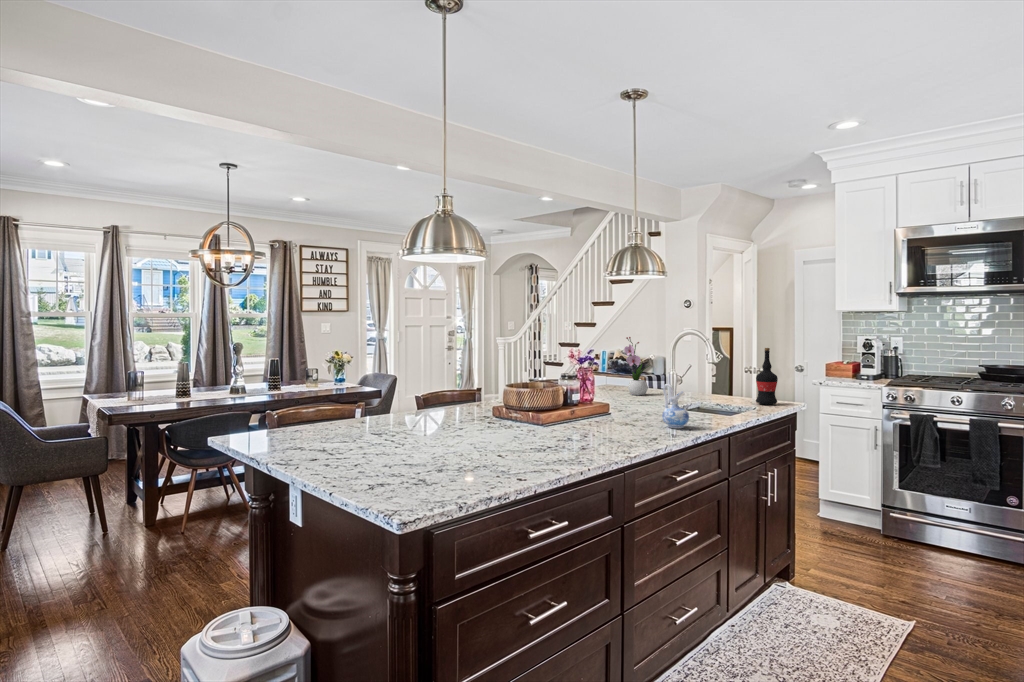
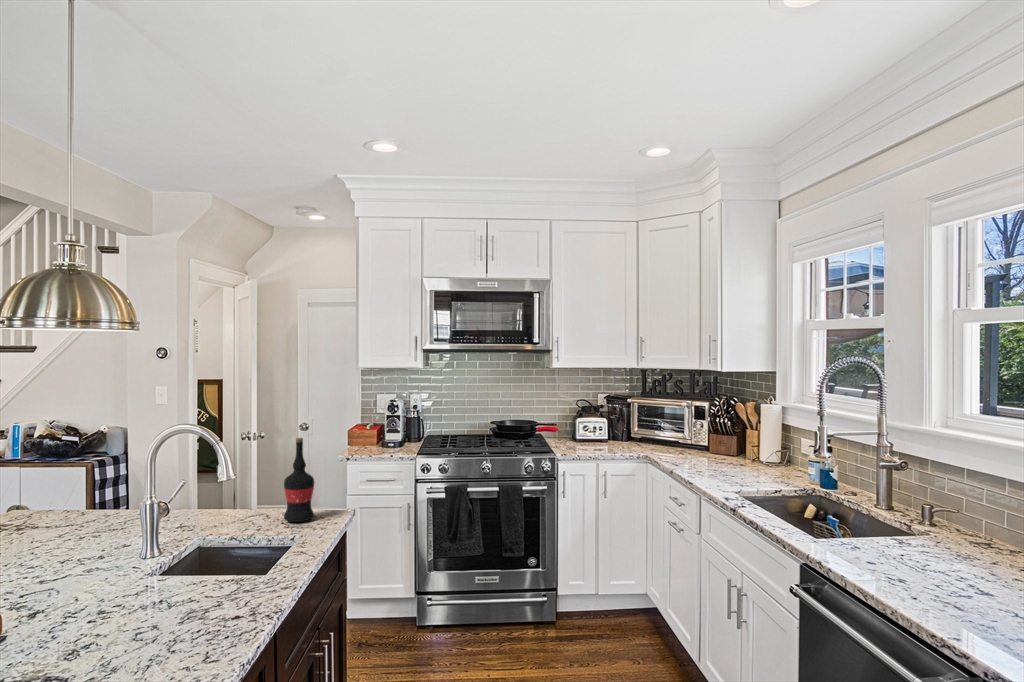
flower arrangement: present [624,337,649,395] -> none [46,430,103,535]
ceramic pitcher: present [662,384,689,428] -> none [130,561,189,653]

